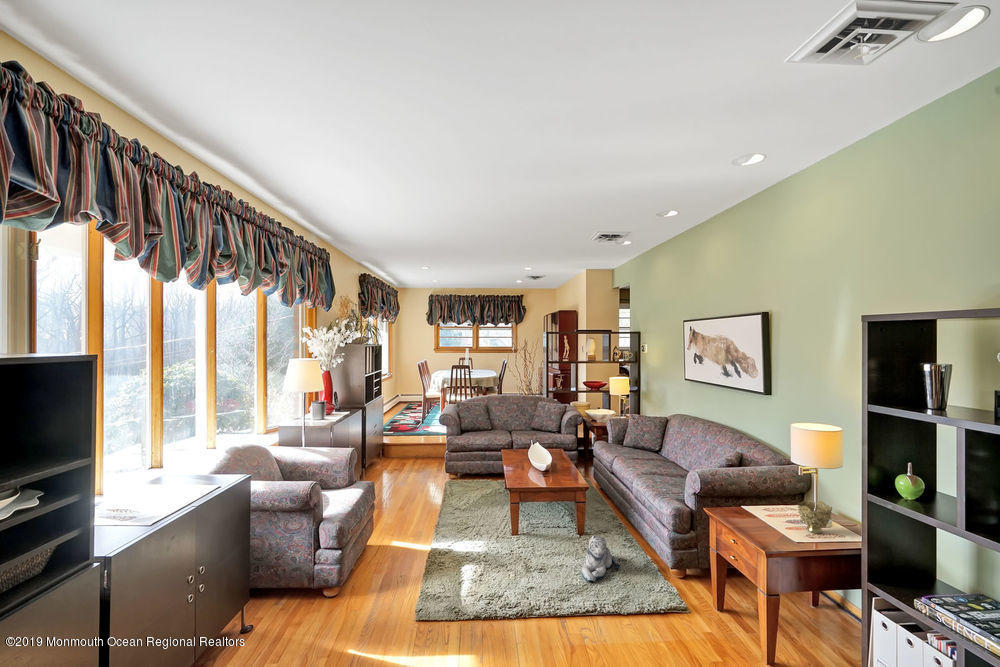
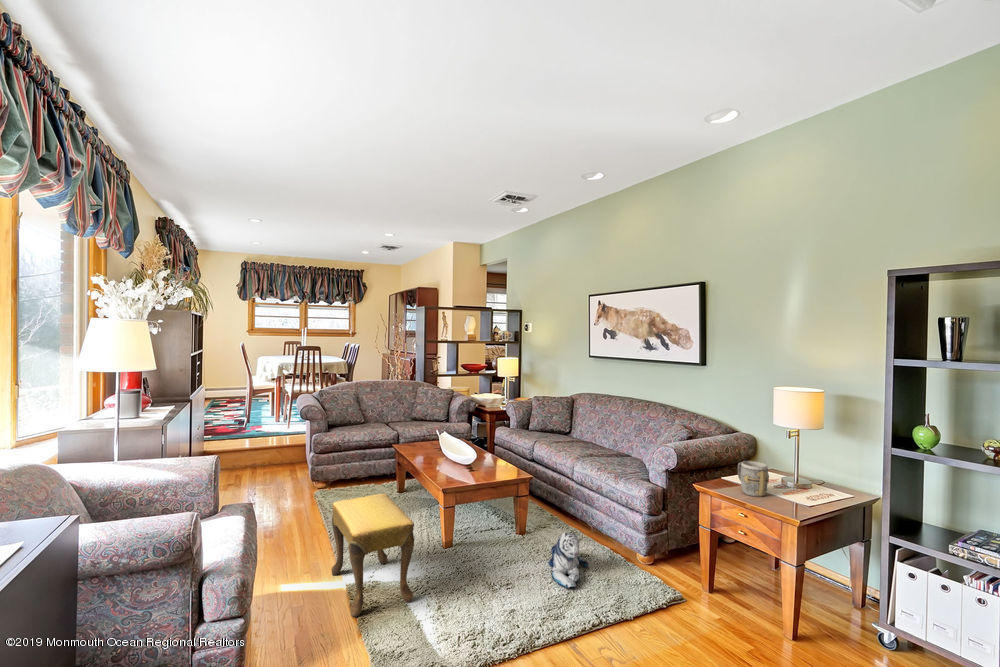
footstool: none [419,486,467,570] -> present [332,494,414,617]
mug: none [746,491,774,526] -> present [738,461,769,497]
decorative bowl: present [797,500,832,534] -> none [792,464,828,498]

